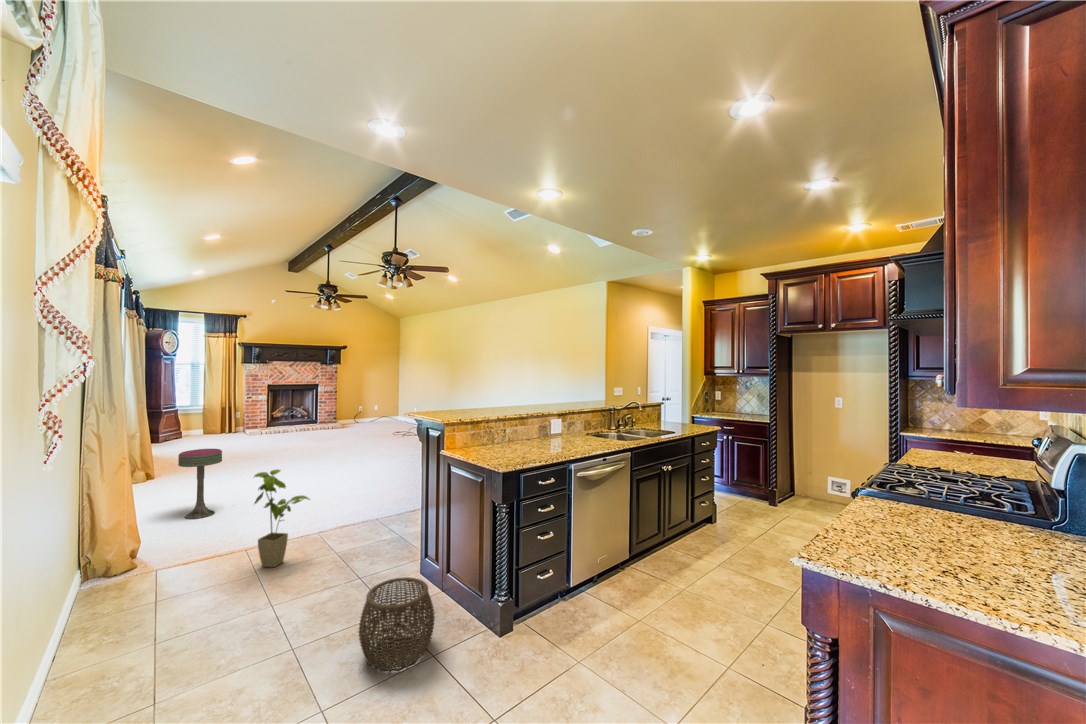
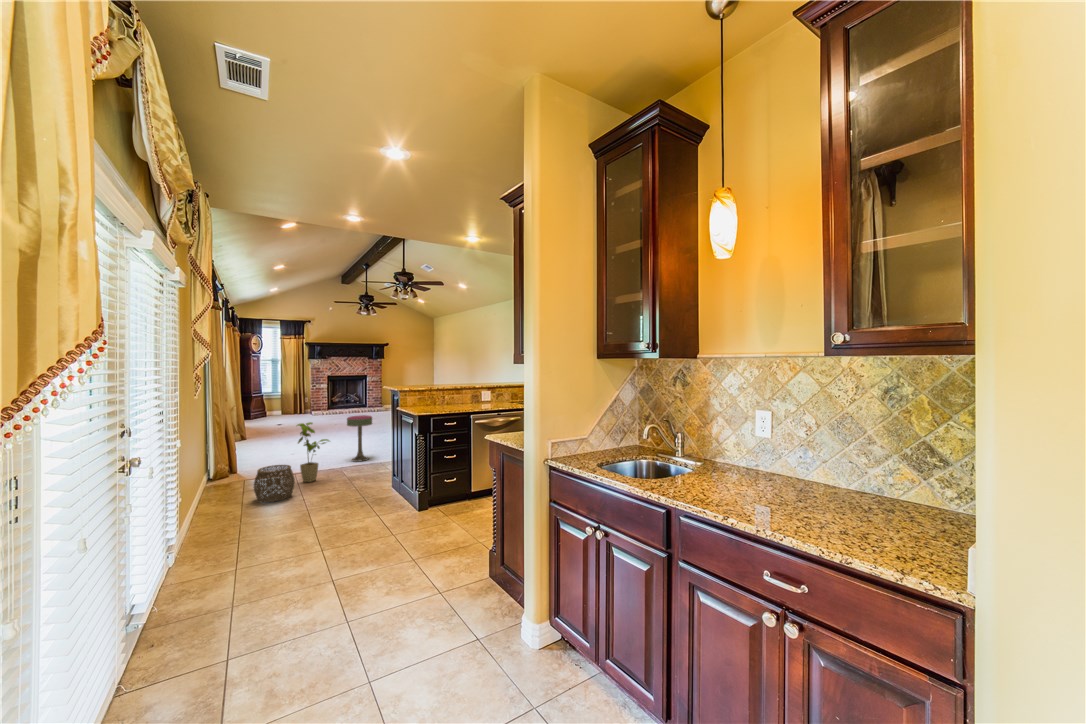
bar stool: present [178,449,222,519] -> present [347,415,372,462]
woven basket: present [359,577,435,671] -> present [254,465,295,502]

